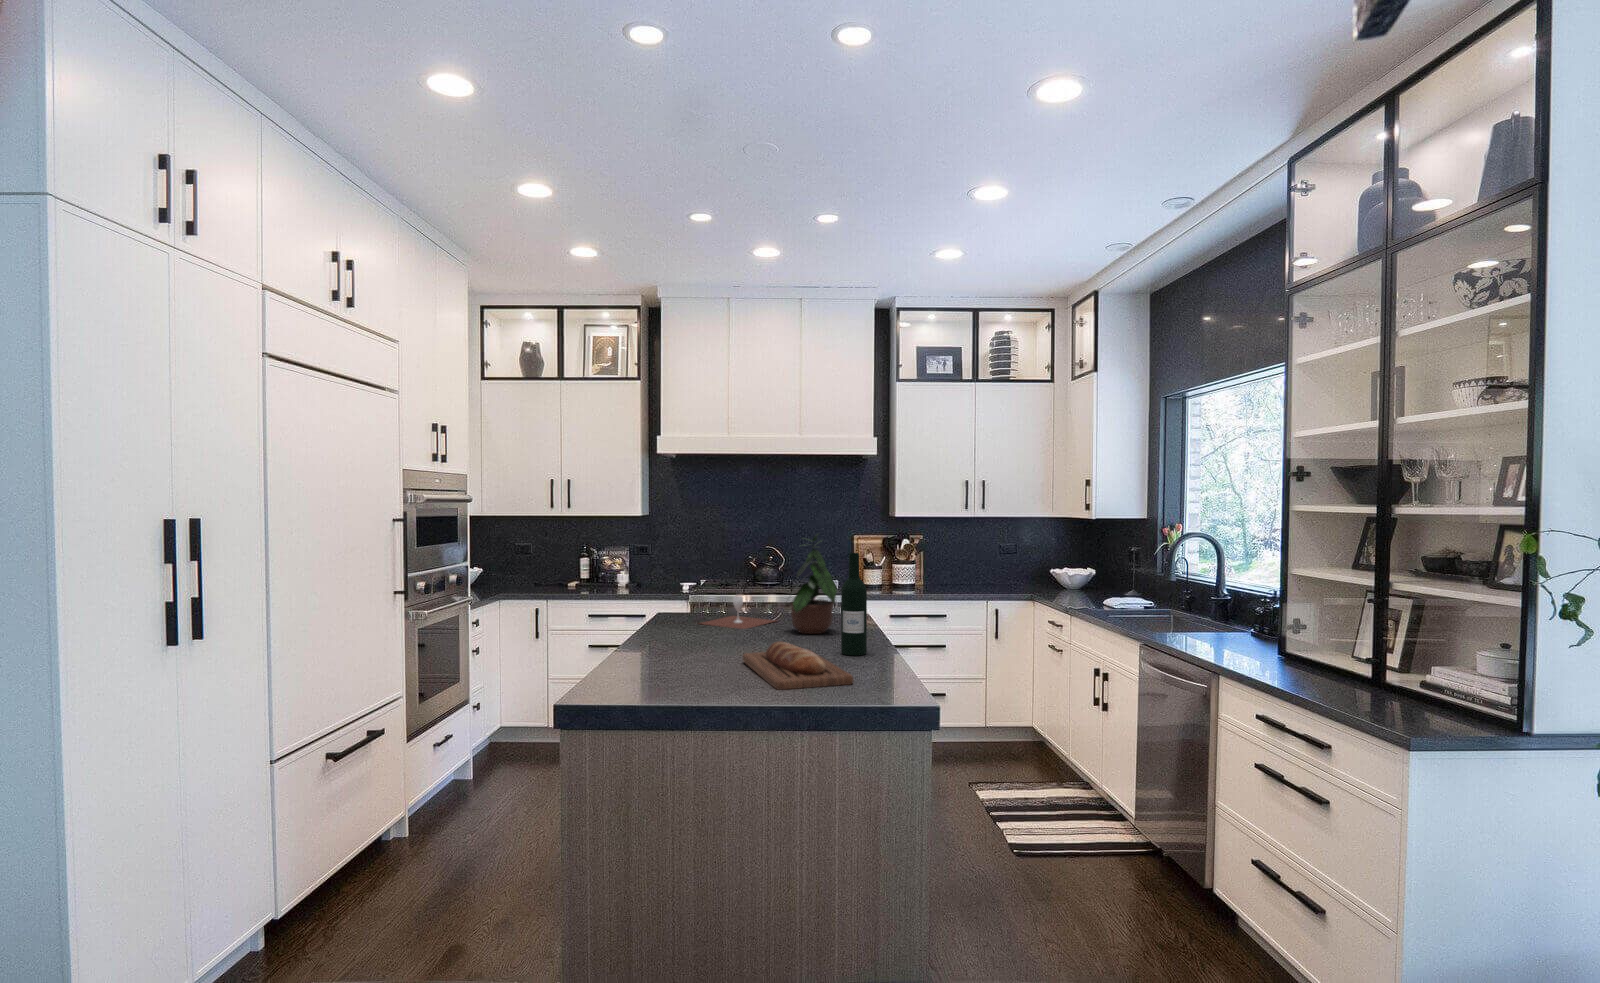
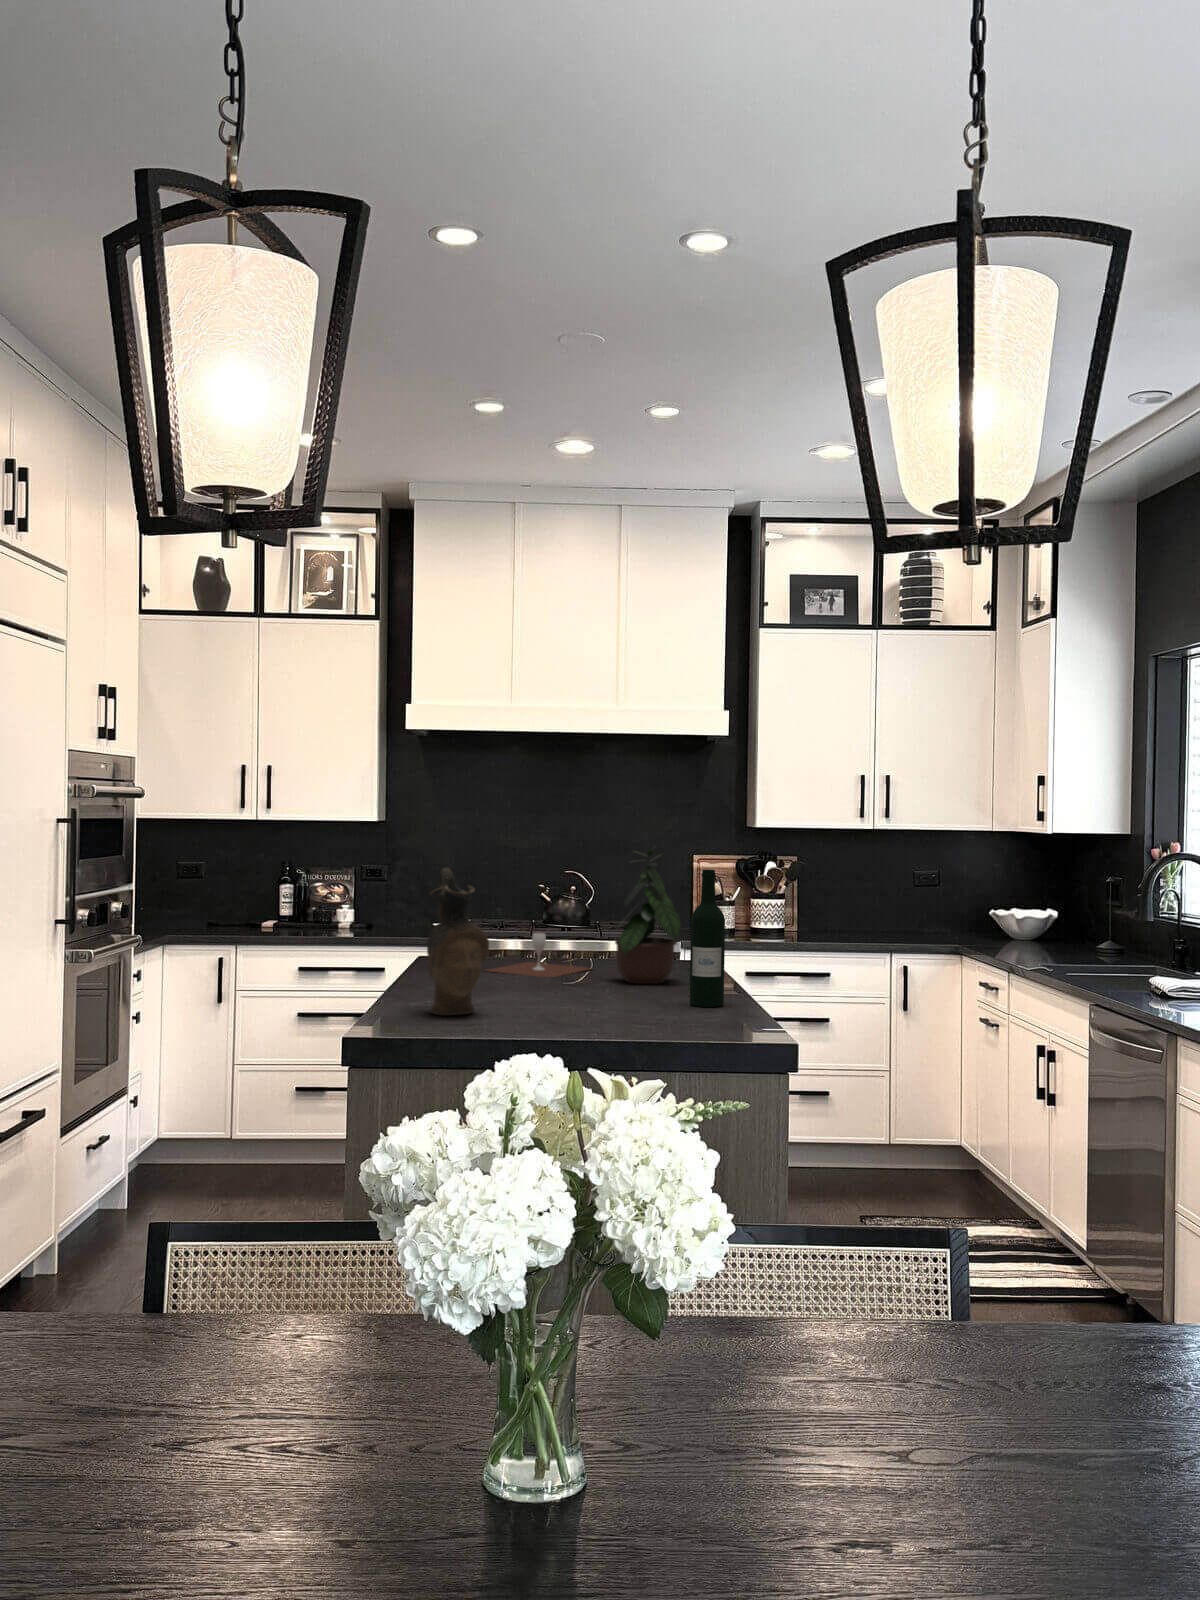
ceramic pitcher: none [641,555,688,667] -> present [427,868,489,1015]
bread loaf: present [743,642,854,690] -> none [560,984,711,1040]

